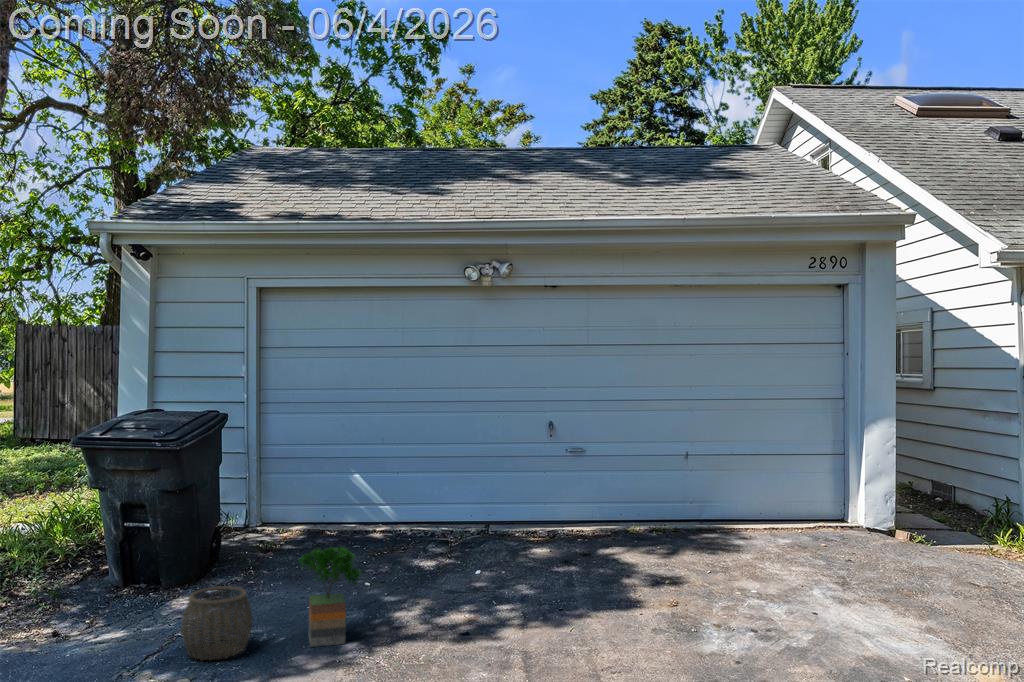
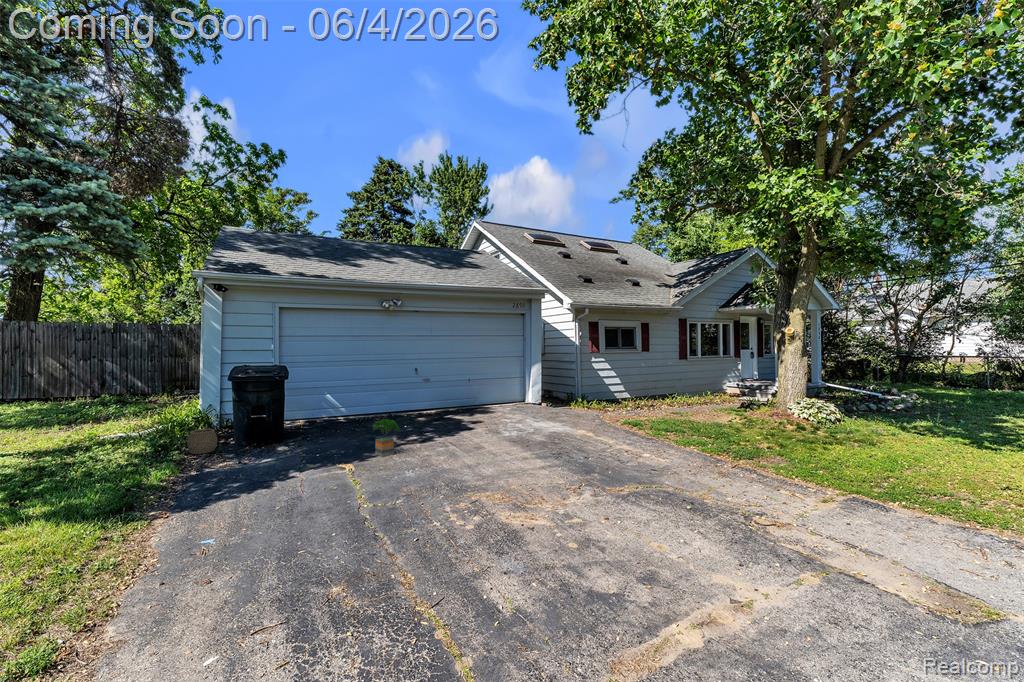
woven basket: present [182,586,253,660] -> present [187,429,217,454]

